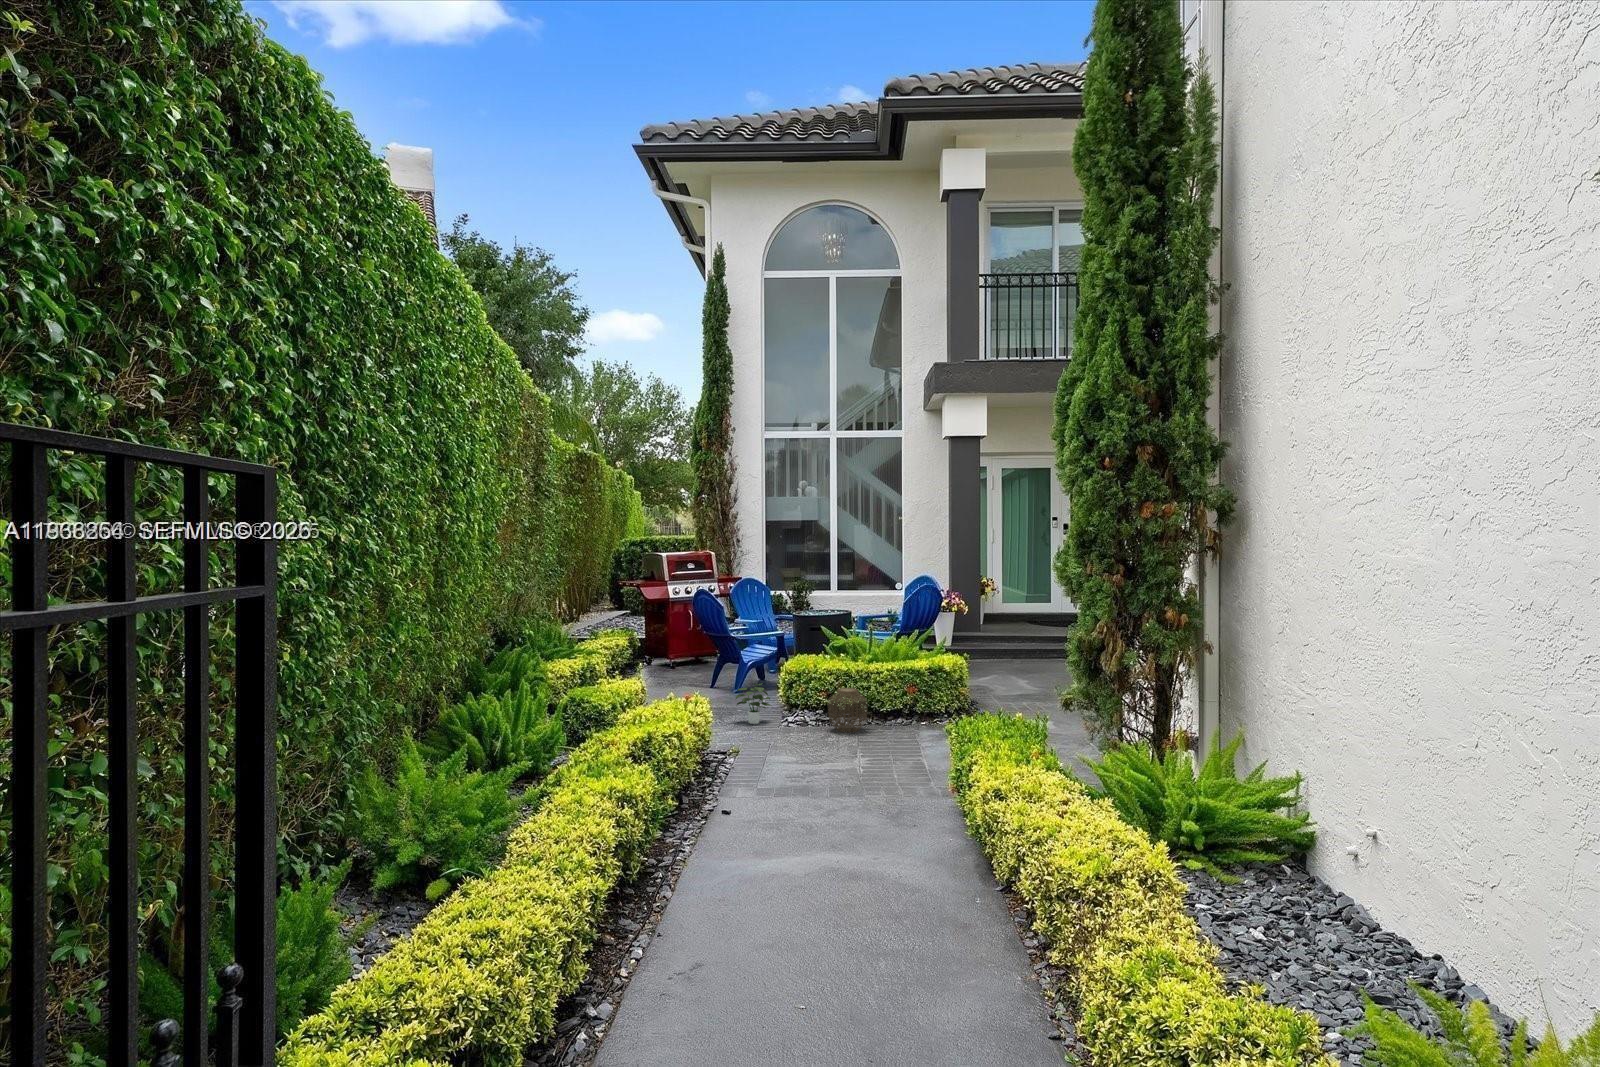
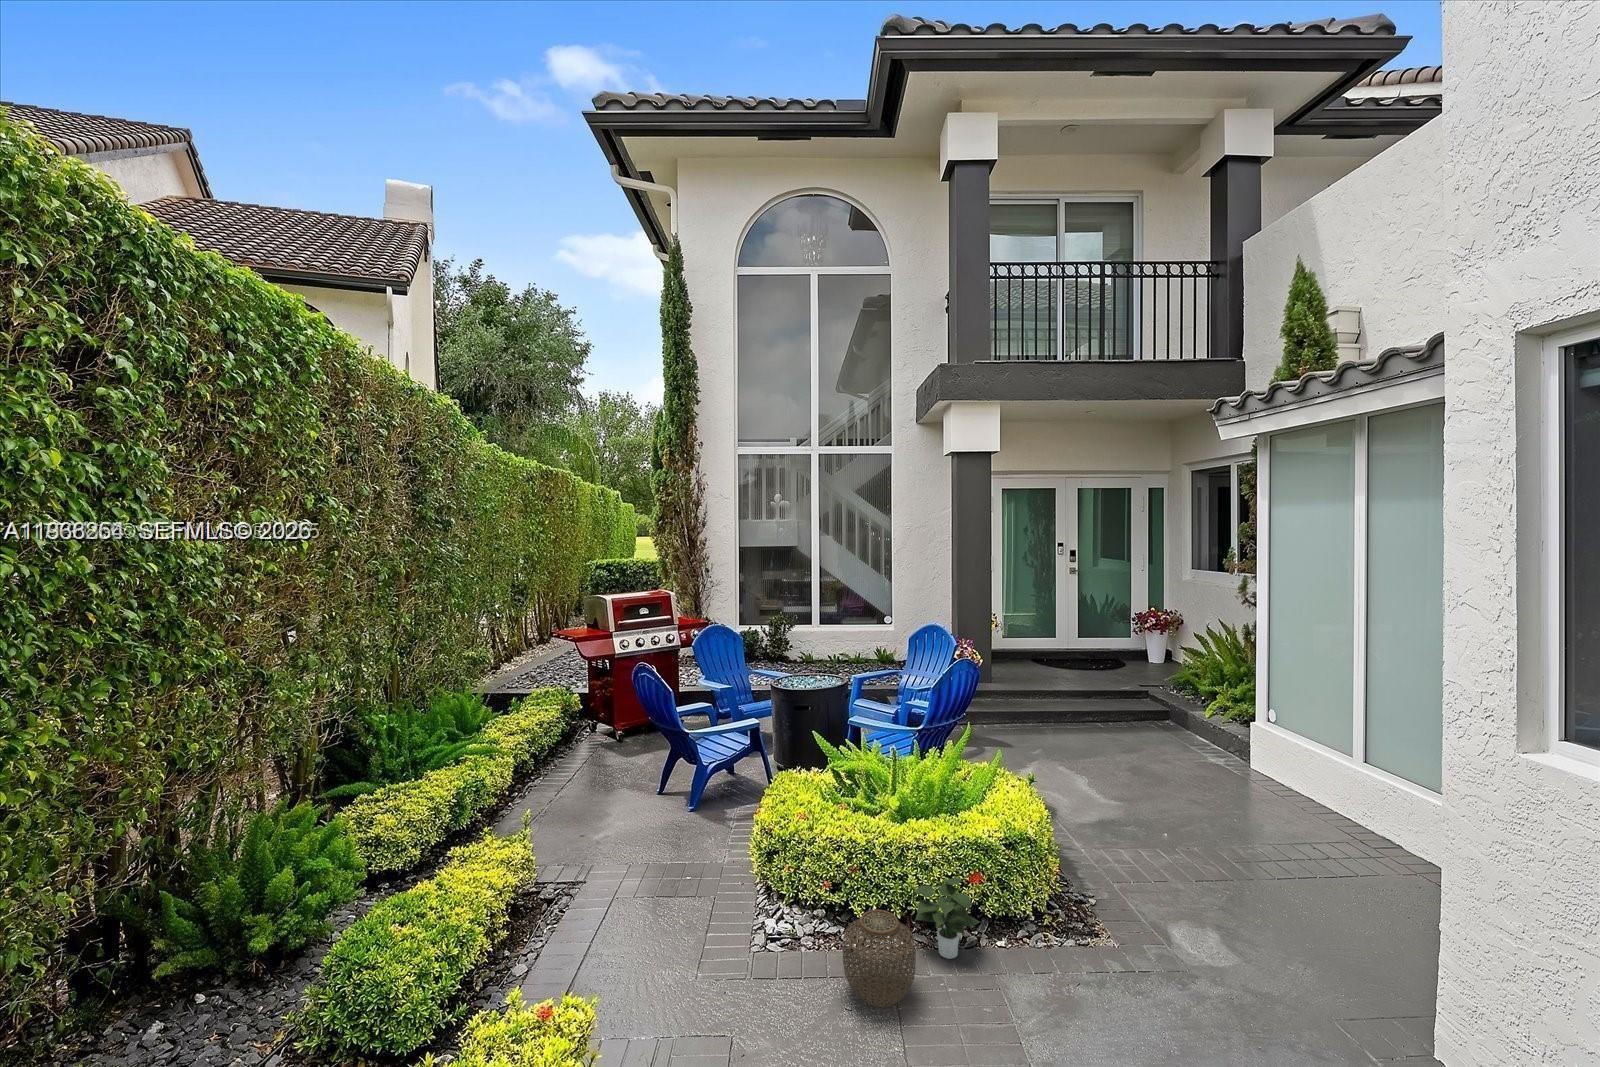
potted plant: present [736,684,772,724] -> present [915,878,980,959]

